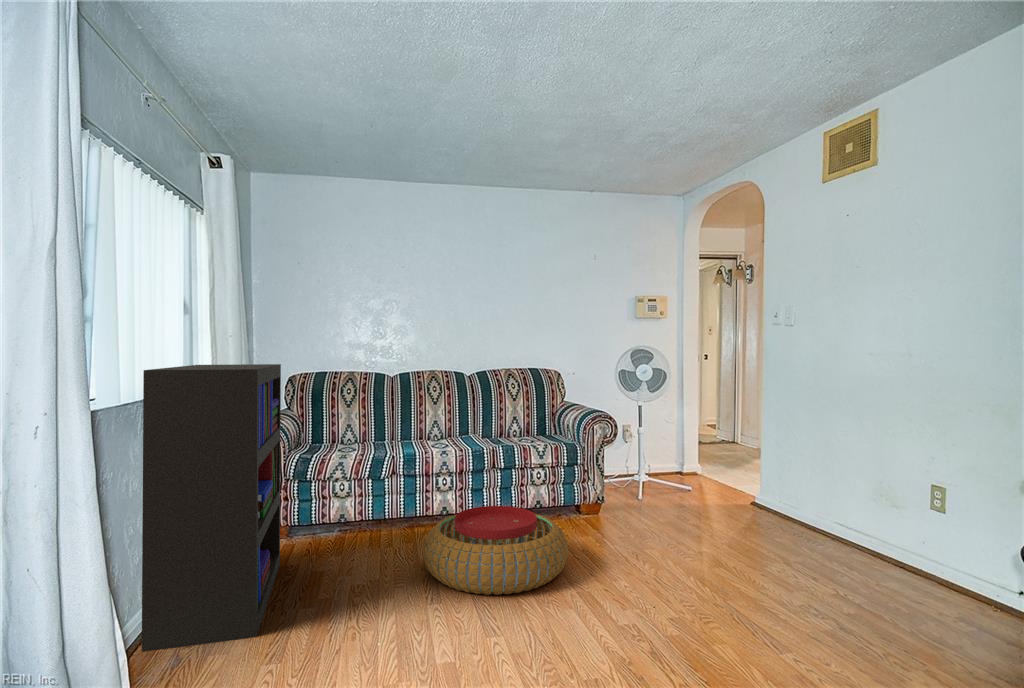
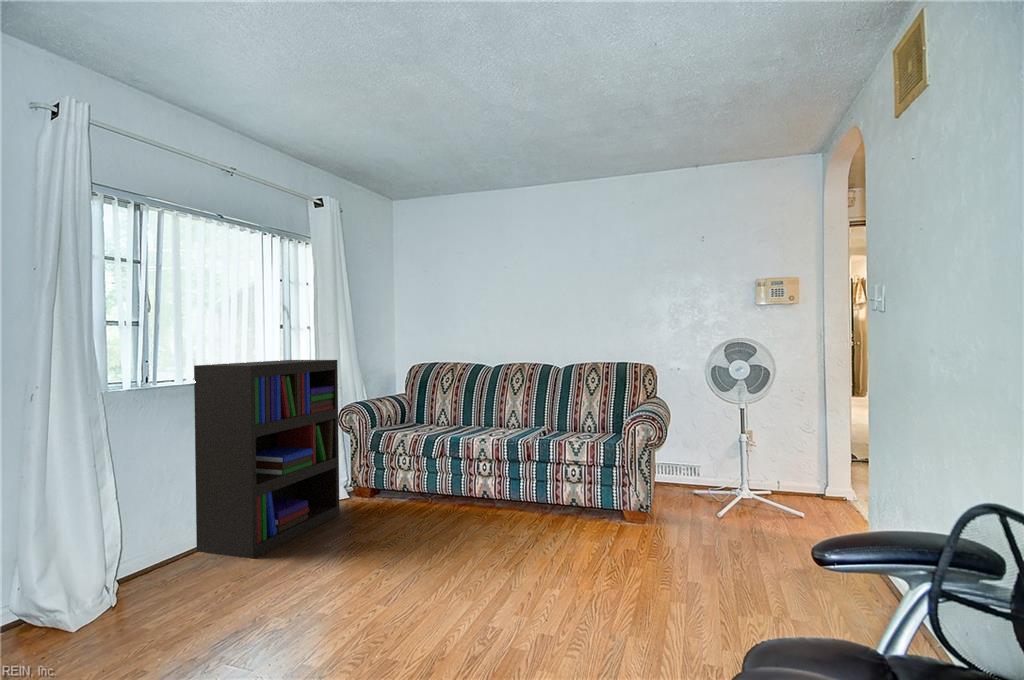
pouf: present [423,506,568,595] -> none [395,493,530,575]

